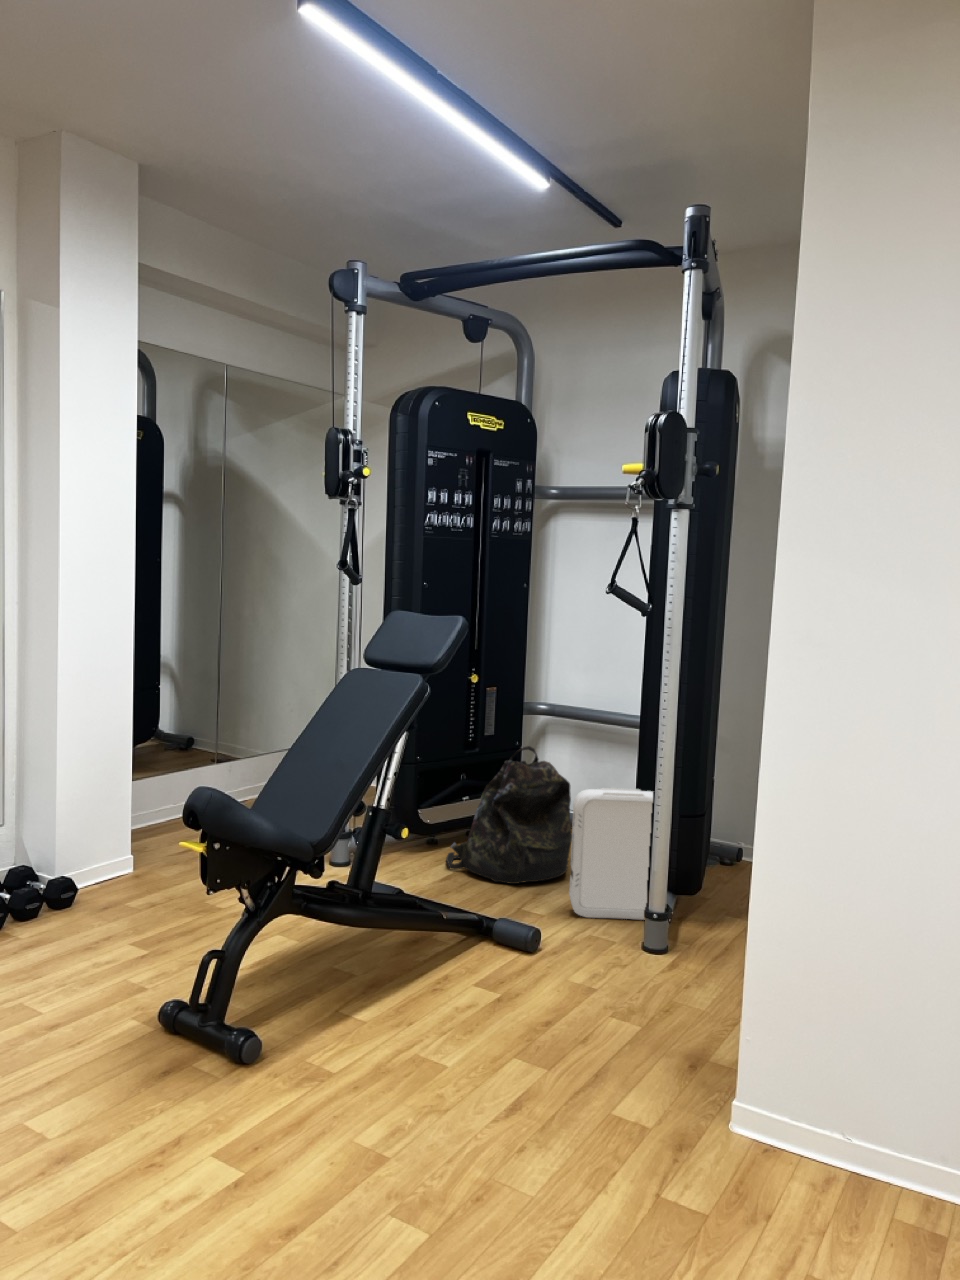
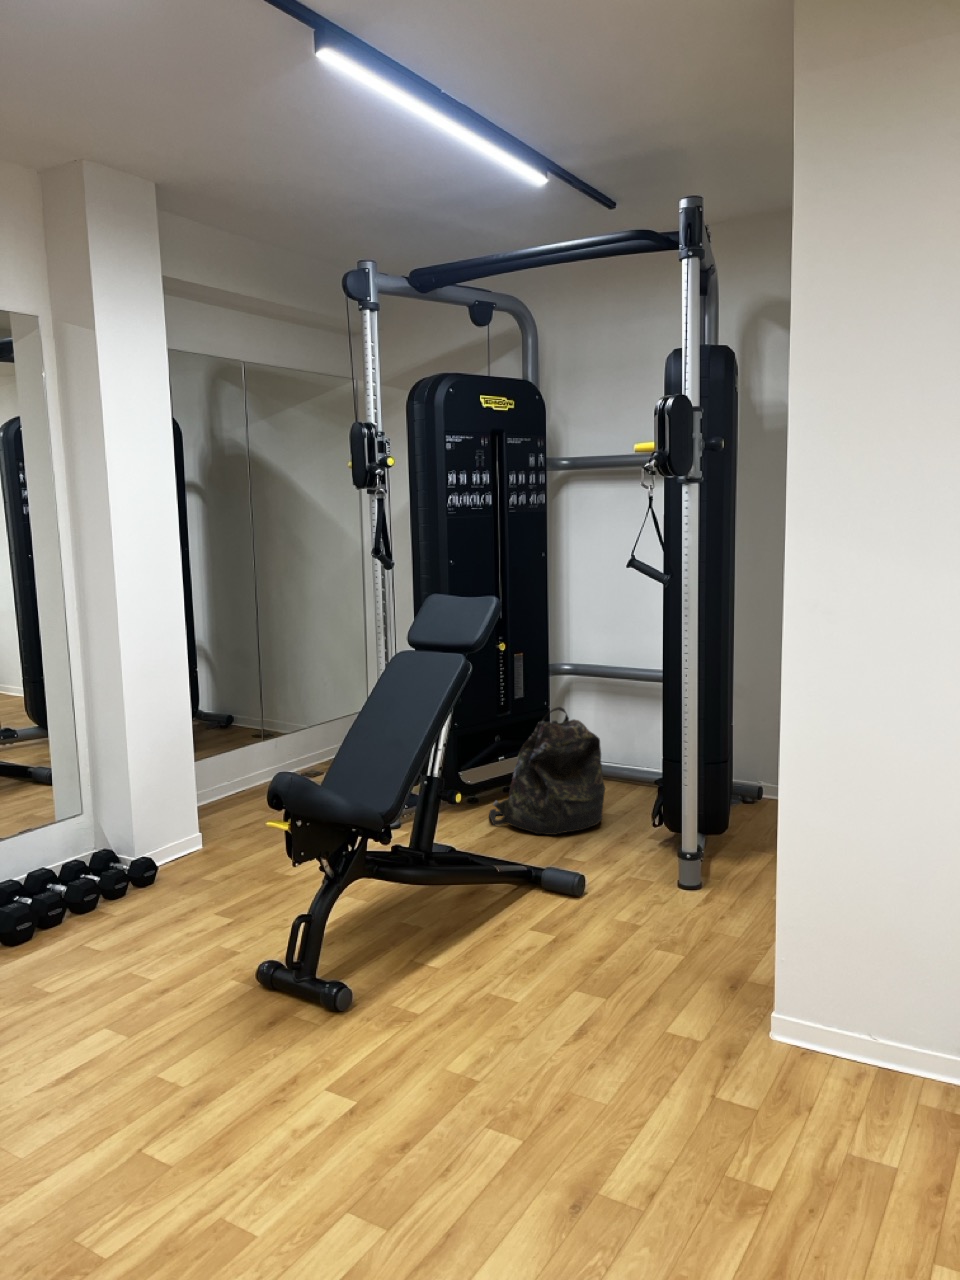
air purifier: present [569,788,653,920] -> none [606,741,696,861]

